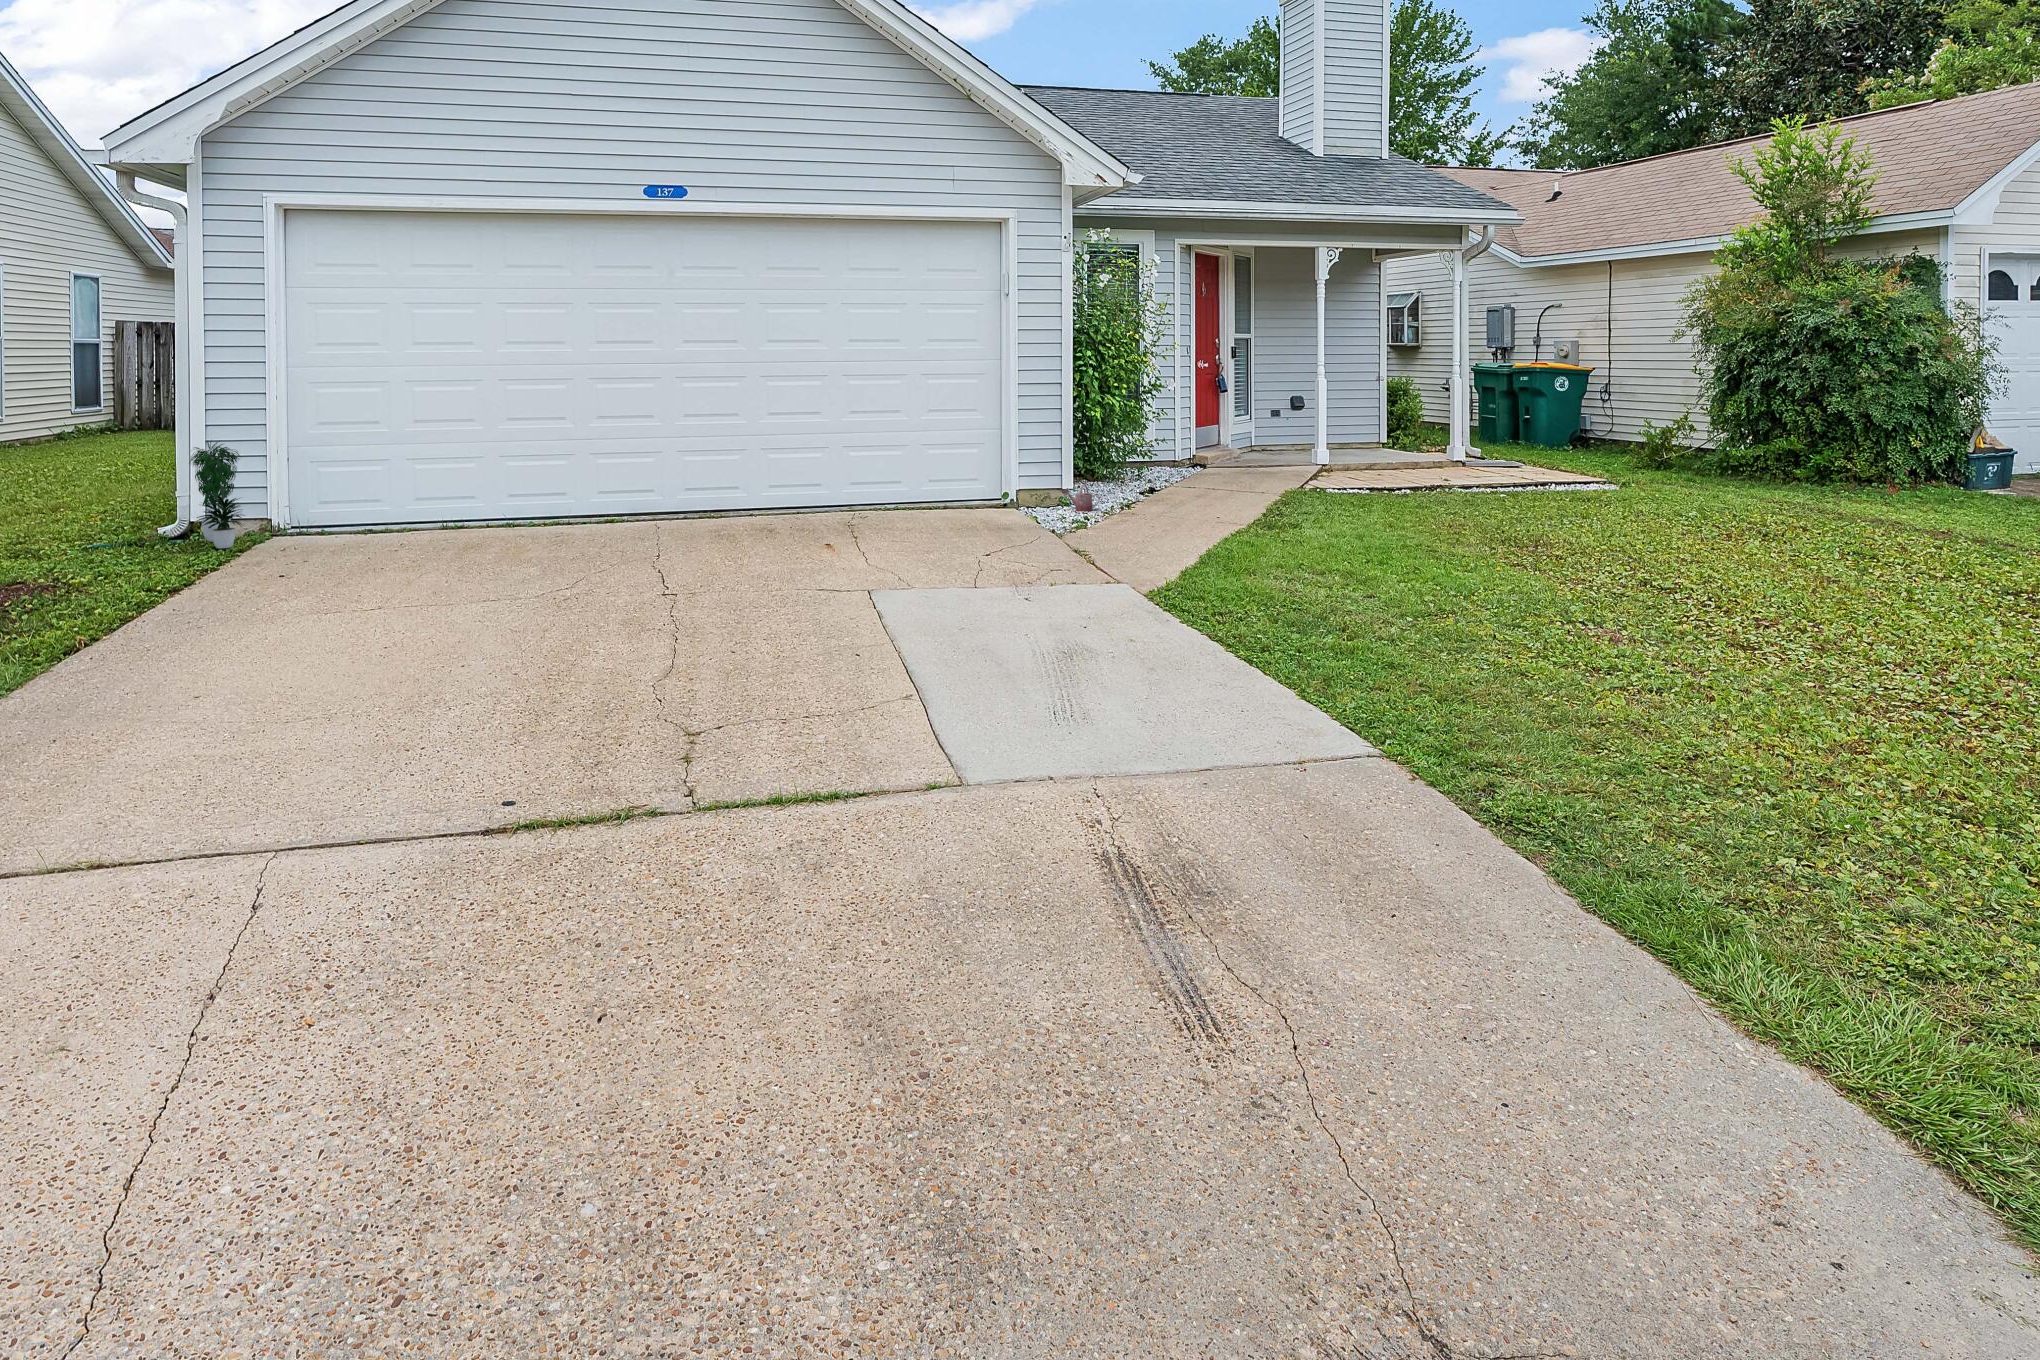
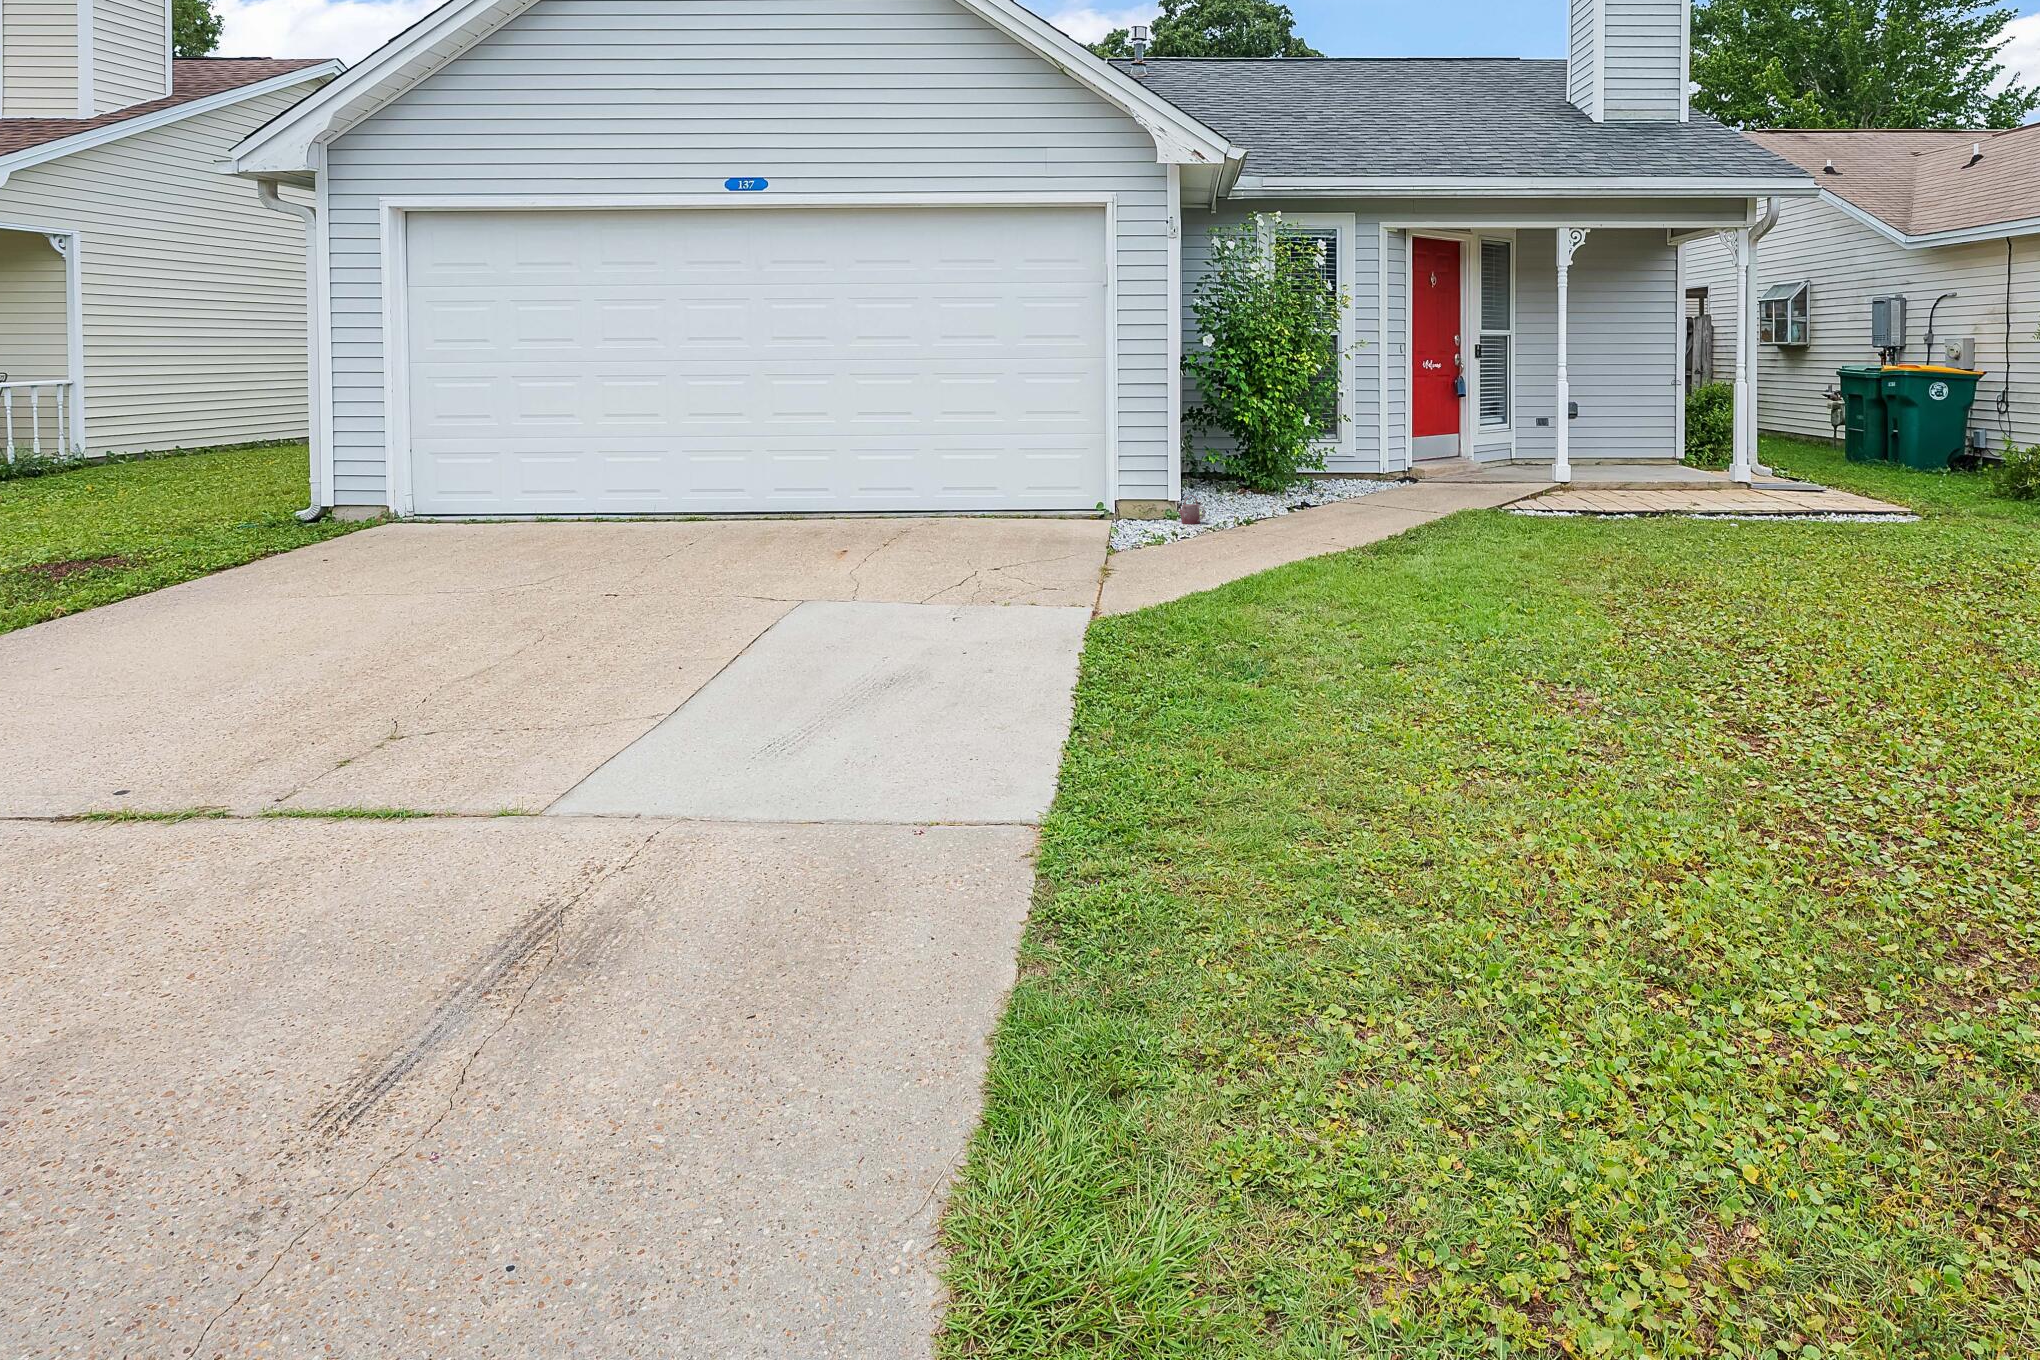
potted plant: present [189,442,244,548] -> none [303,429,362,532]

